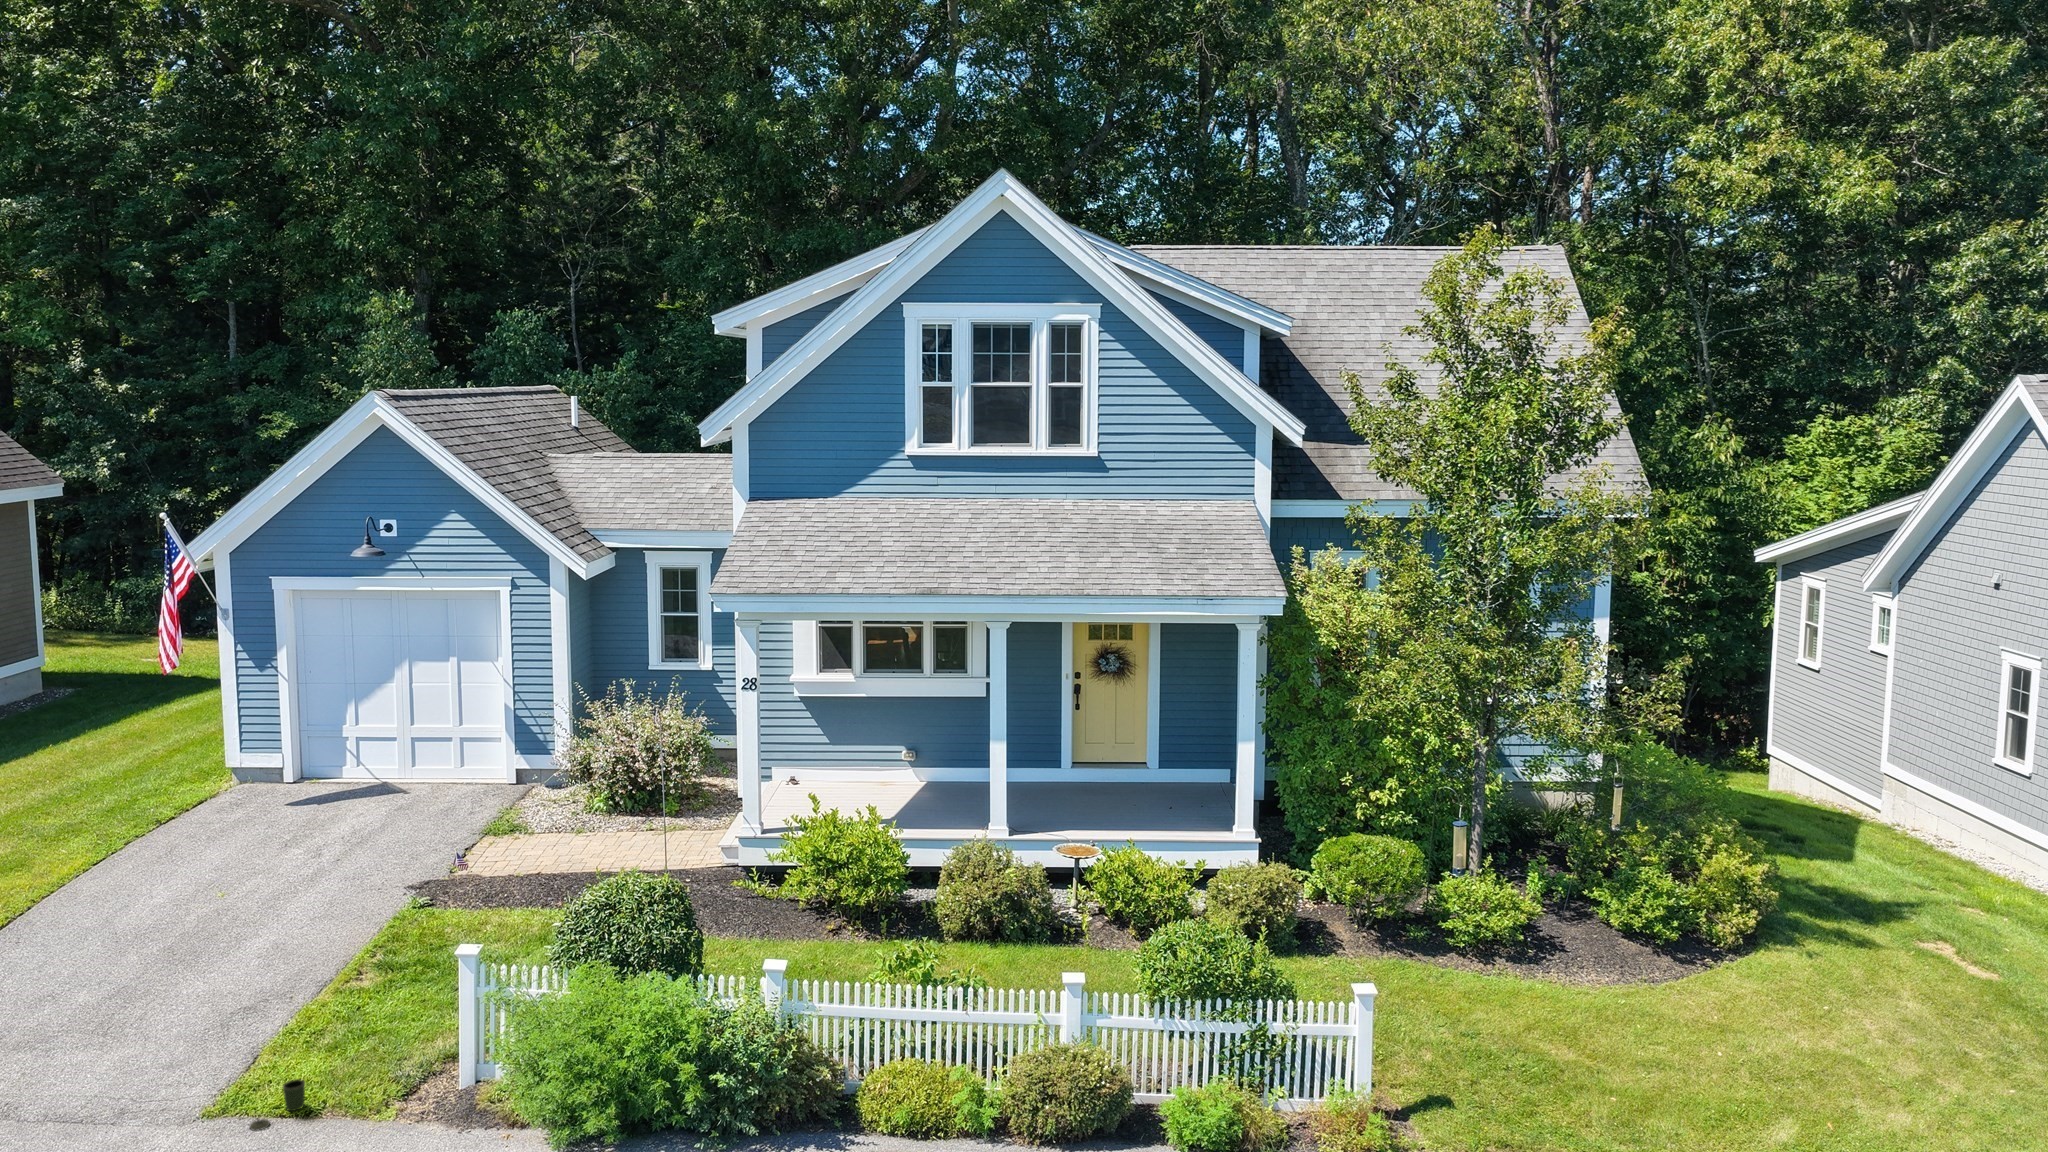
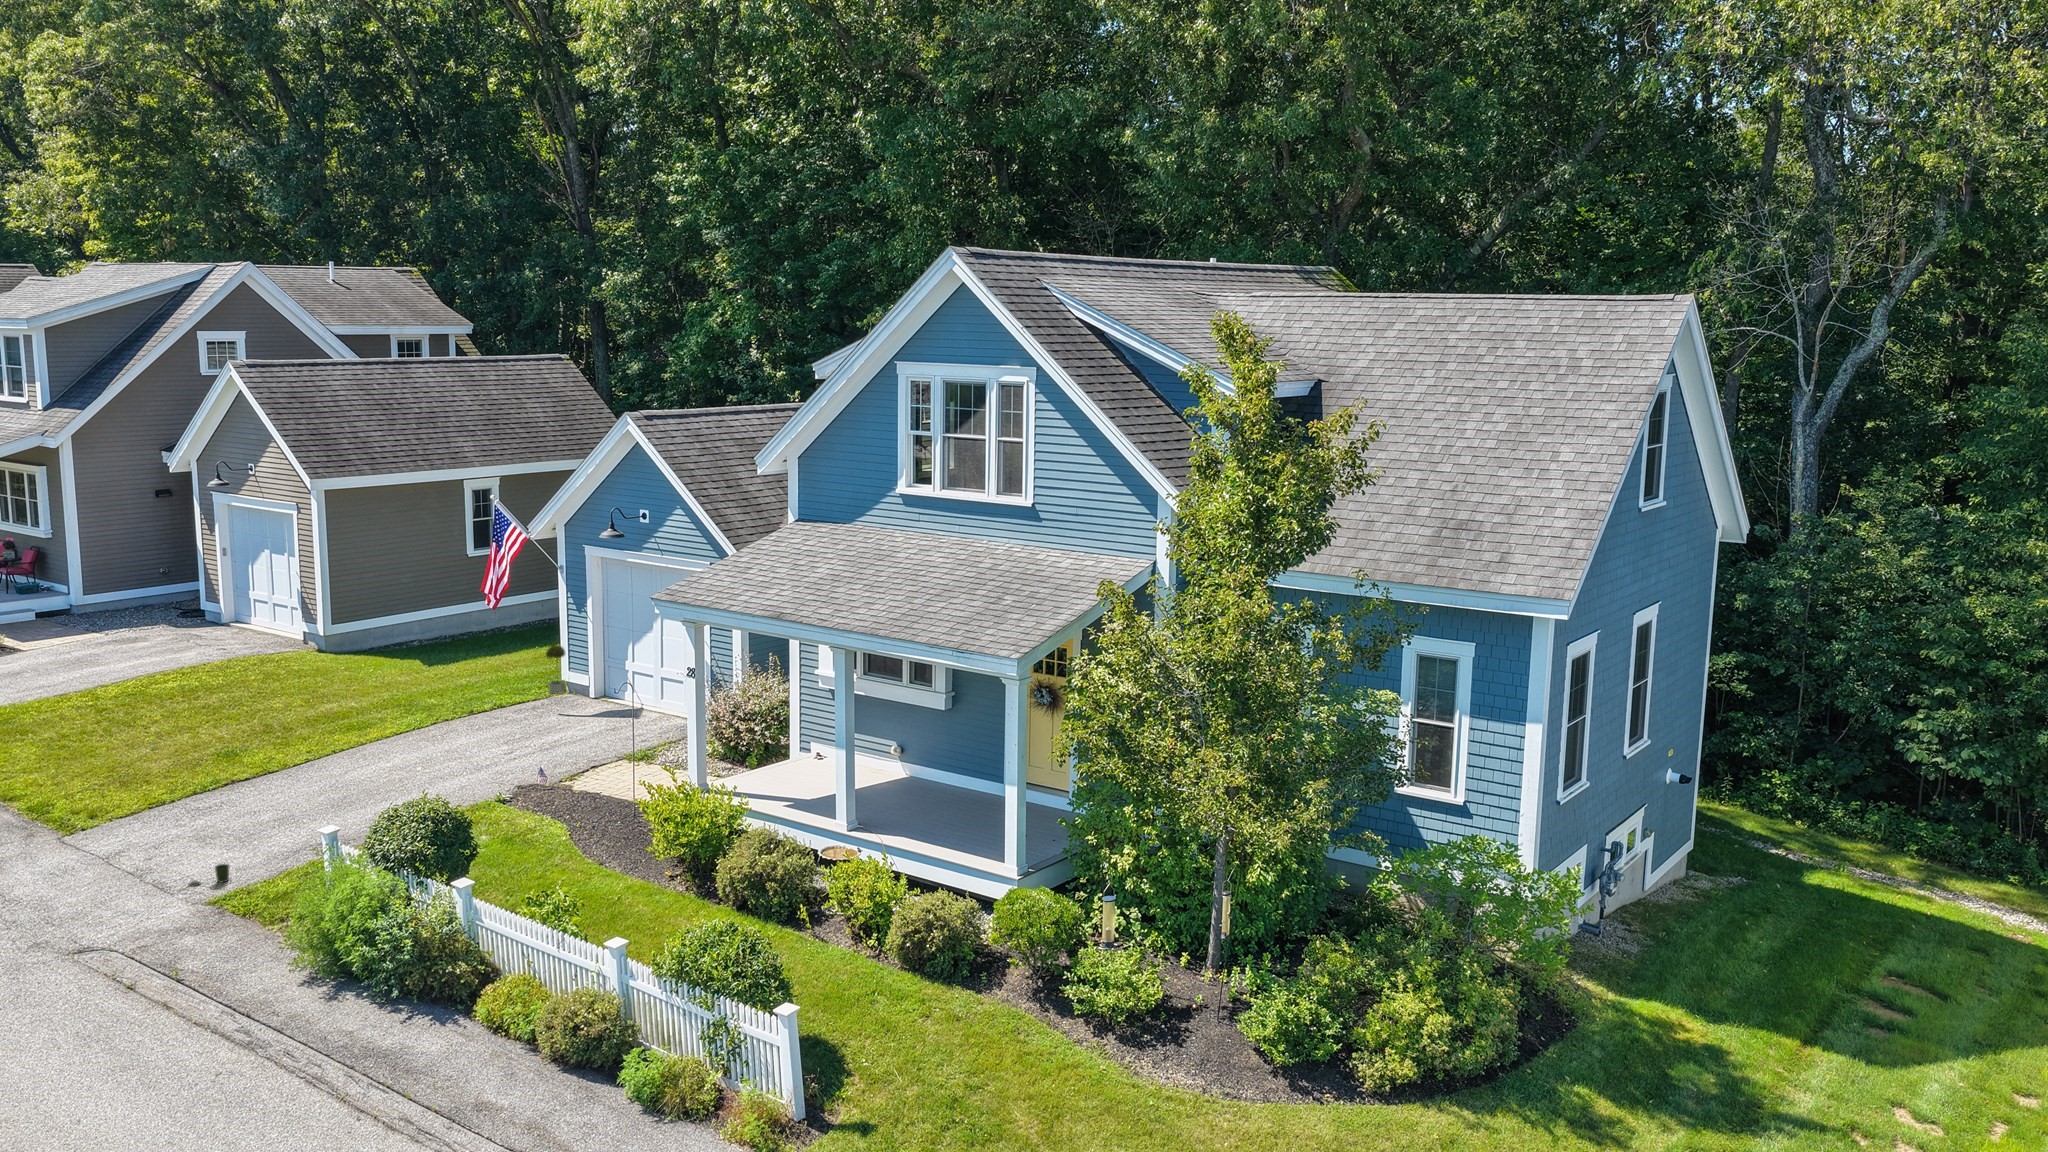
potted tree: none [202,724,236,793] -> present [546,645,565,694]

